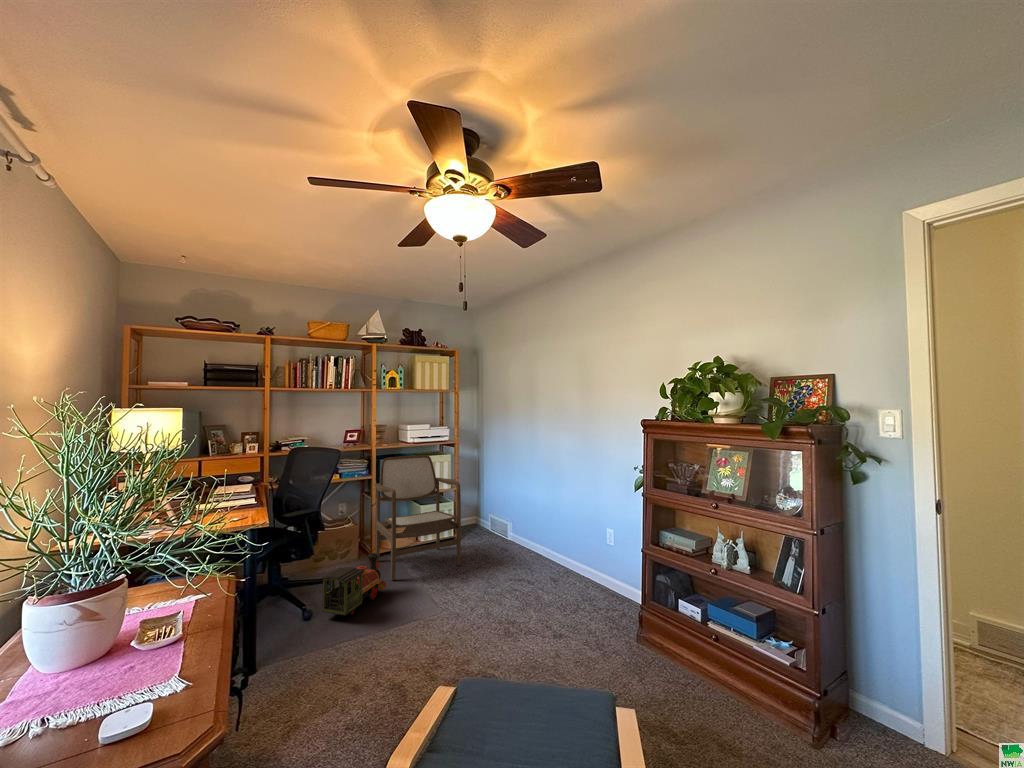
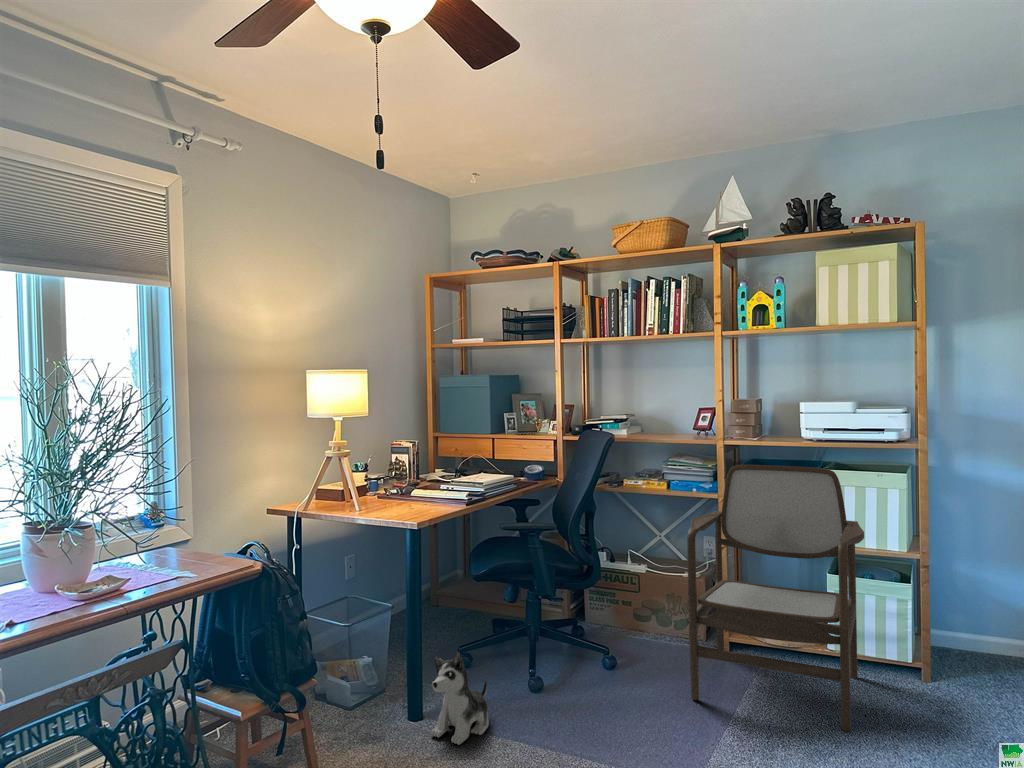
toy train: present [321,553,387,616] -> none [530,636,658,726]
plush toy: none [272,592,311,659] -> present [431,652,489,745]

